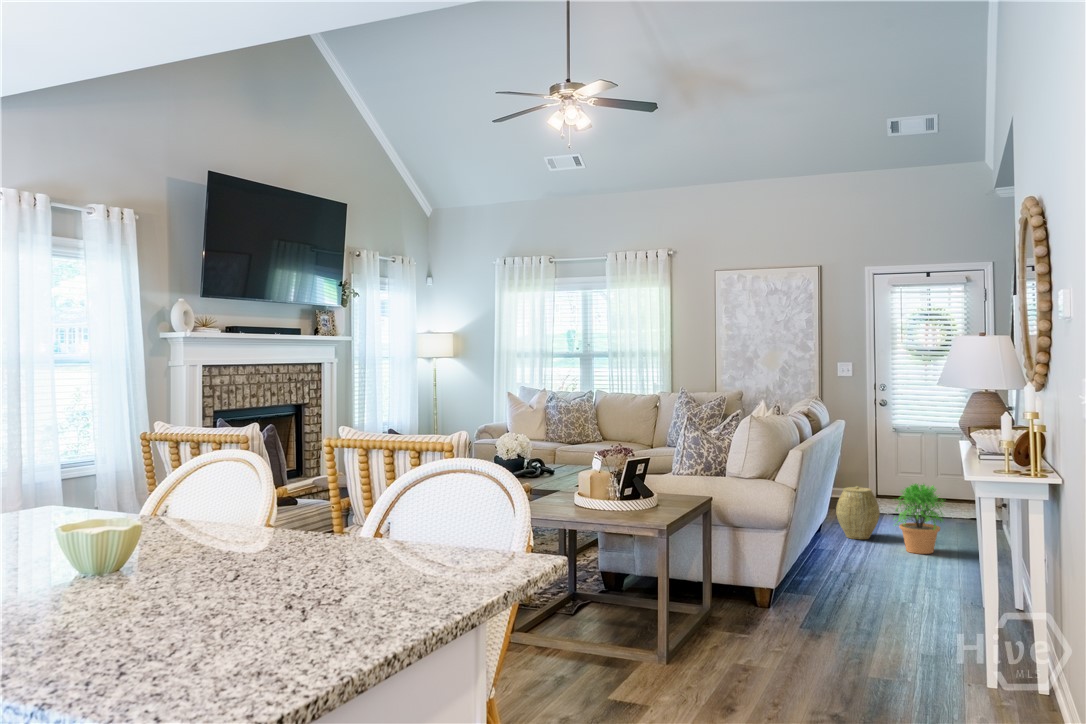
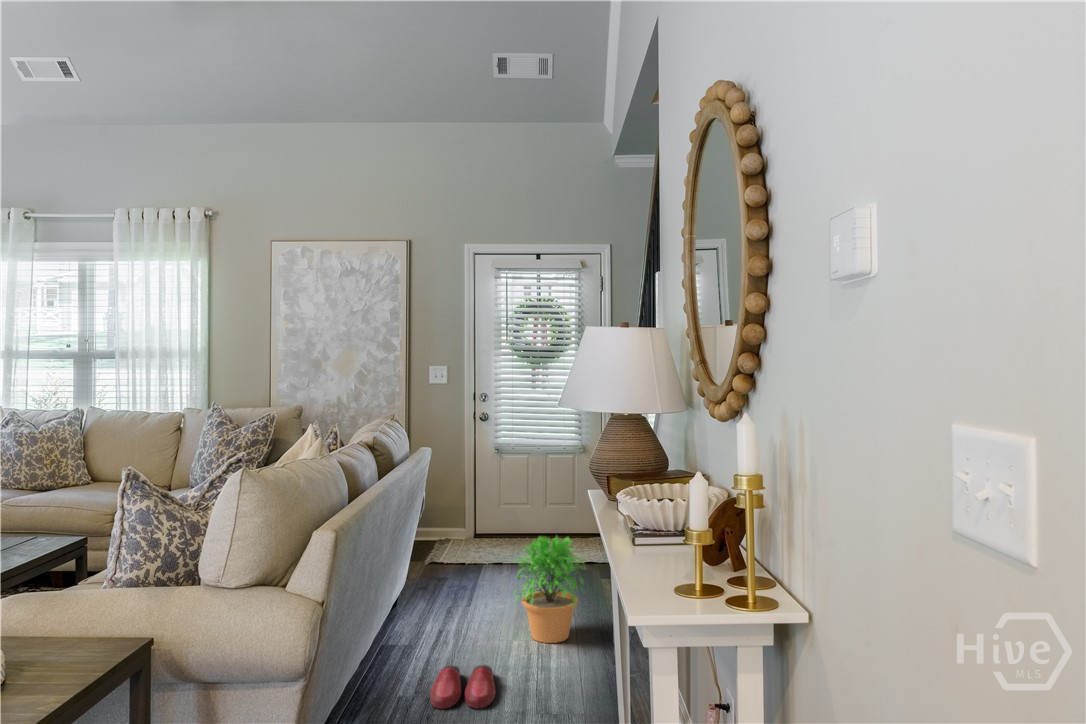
woven basket: present [836,486,880,539] -> none [431,540,491,620]
slippers: none [834,550,874,570] -> present [430,665,495,709]

